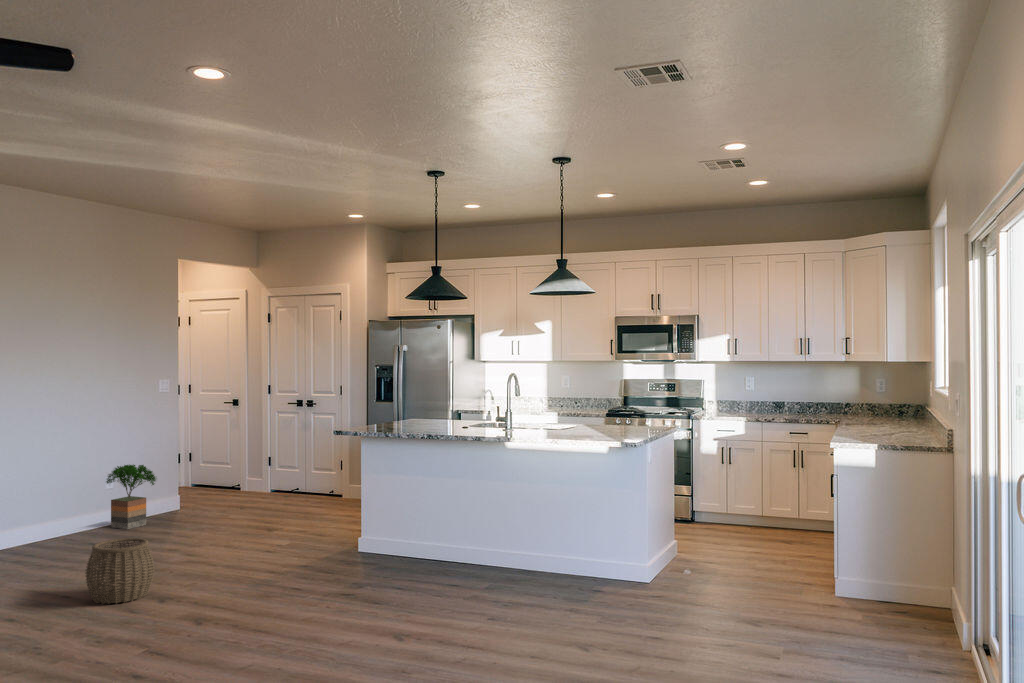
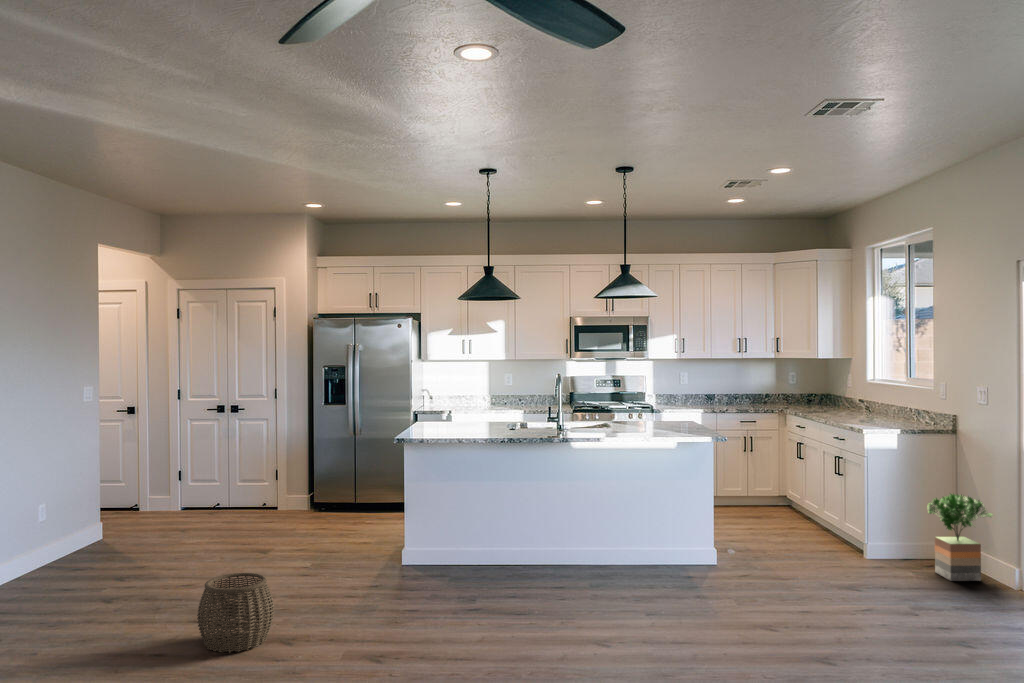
potted tree: present [106,465,156,529] -> present [928,494,992,581]

